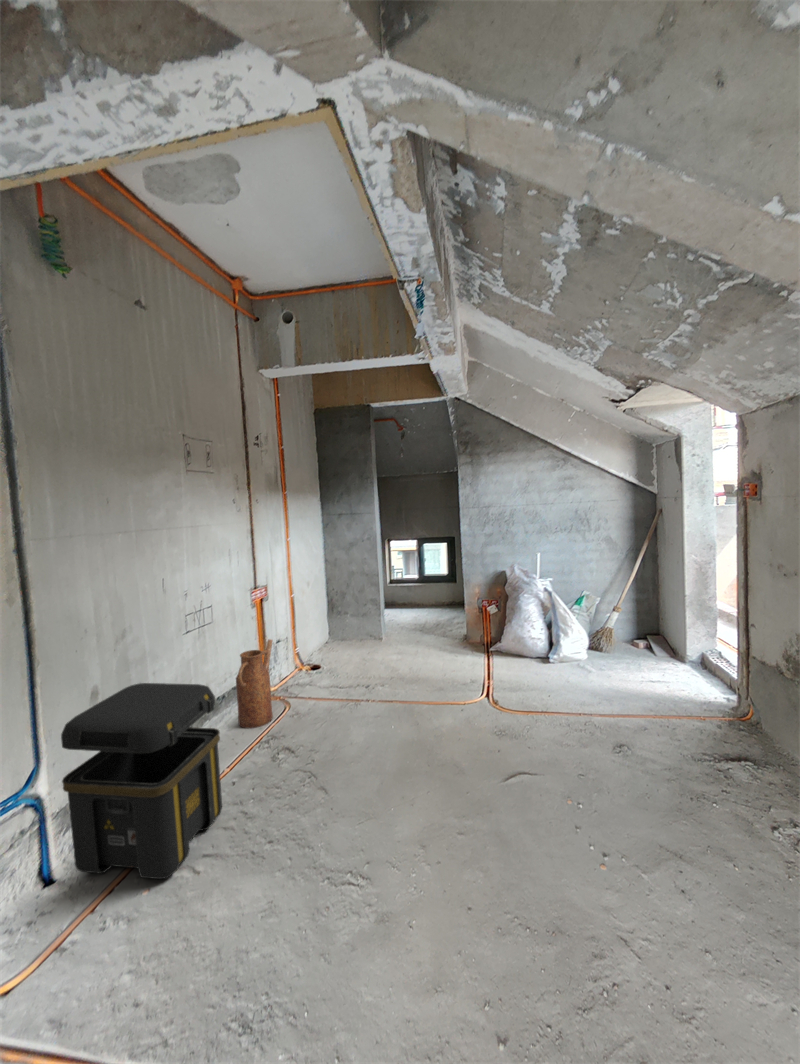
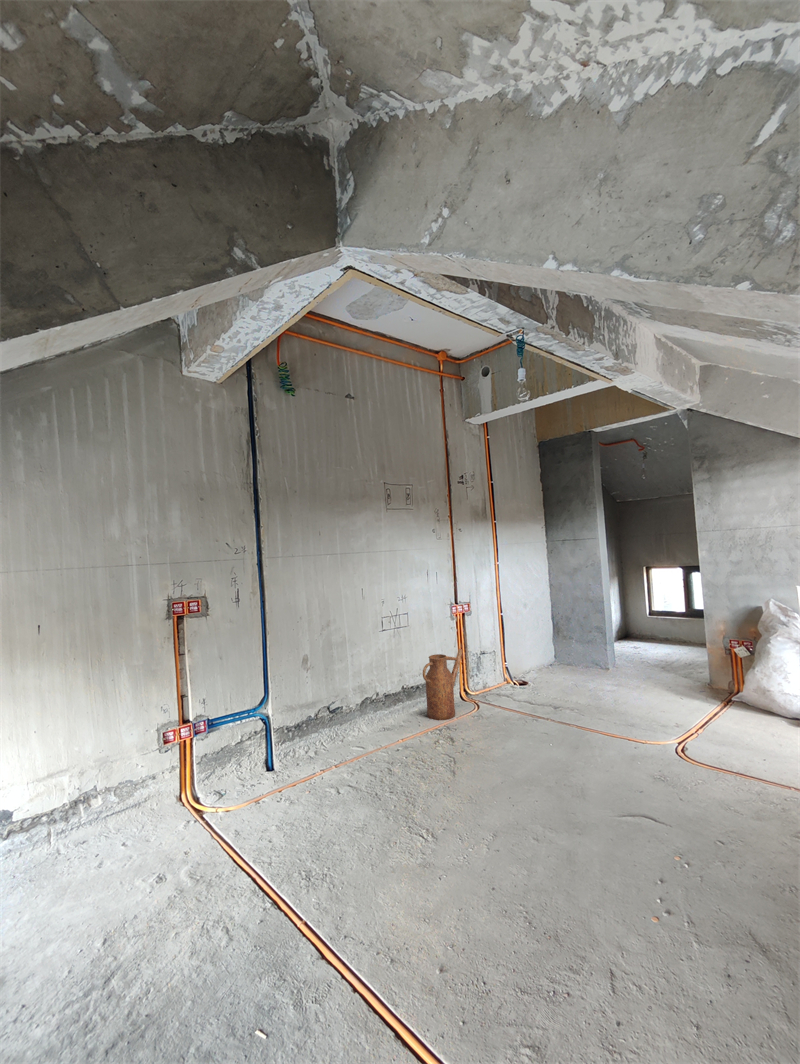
toolbox: present [61,683,222,879] -> none [278,657,375,789]

